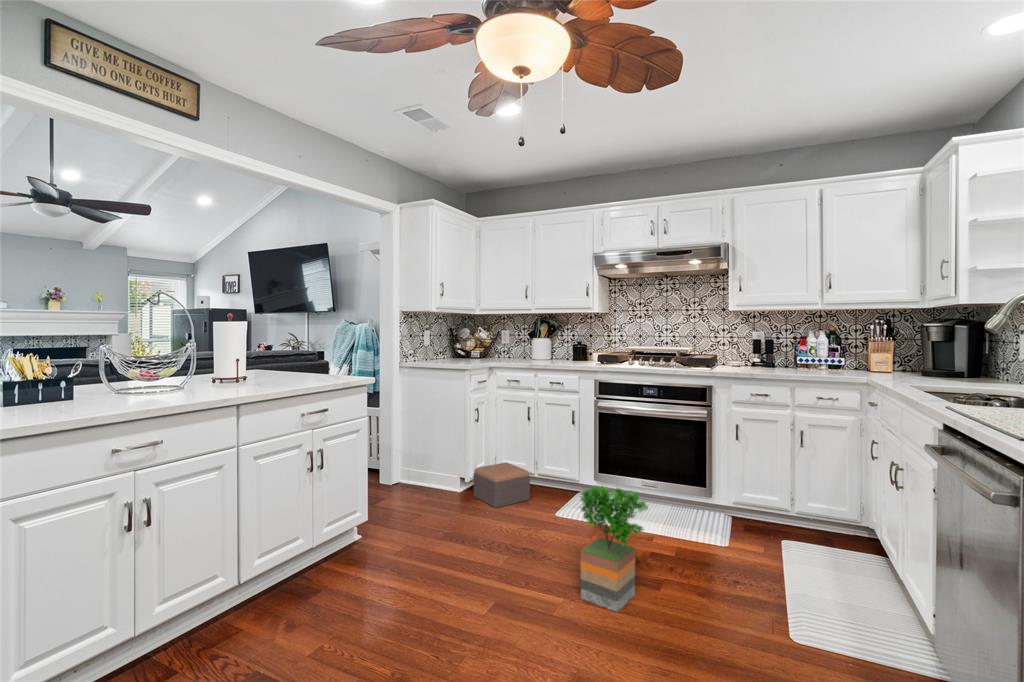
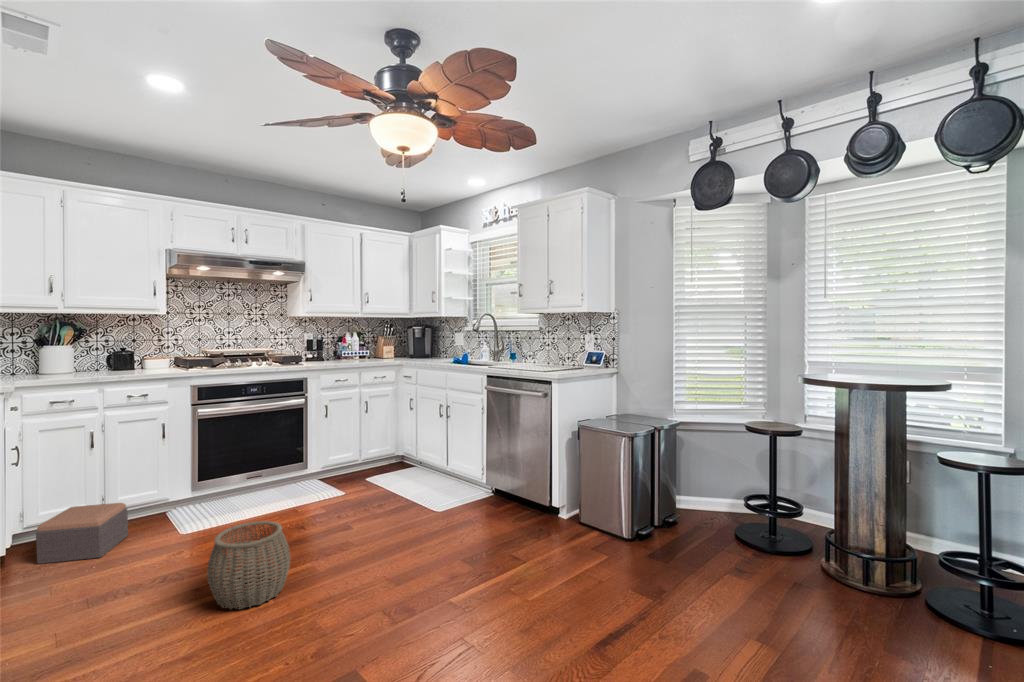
potted tree: present [580,486,648,612] -> none [300,459,366,558]
woven basket: none [452,519,528,611] -> present [207,521,290,609]

